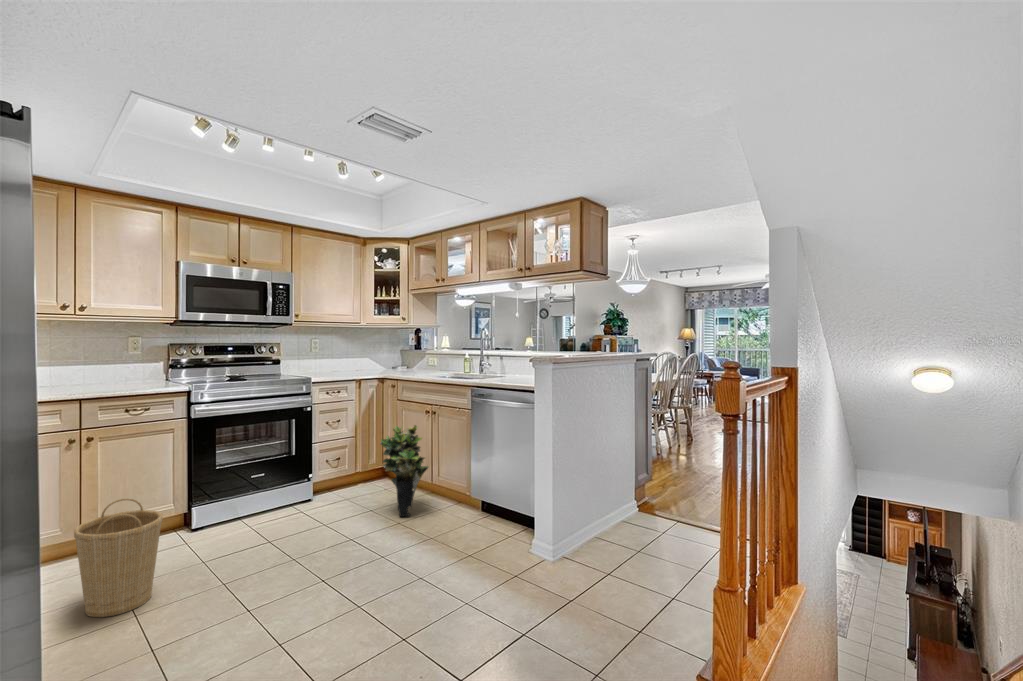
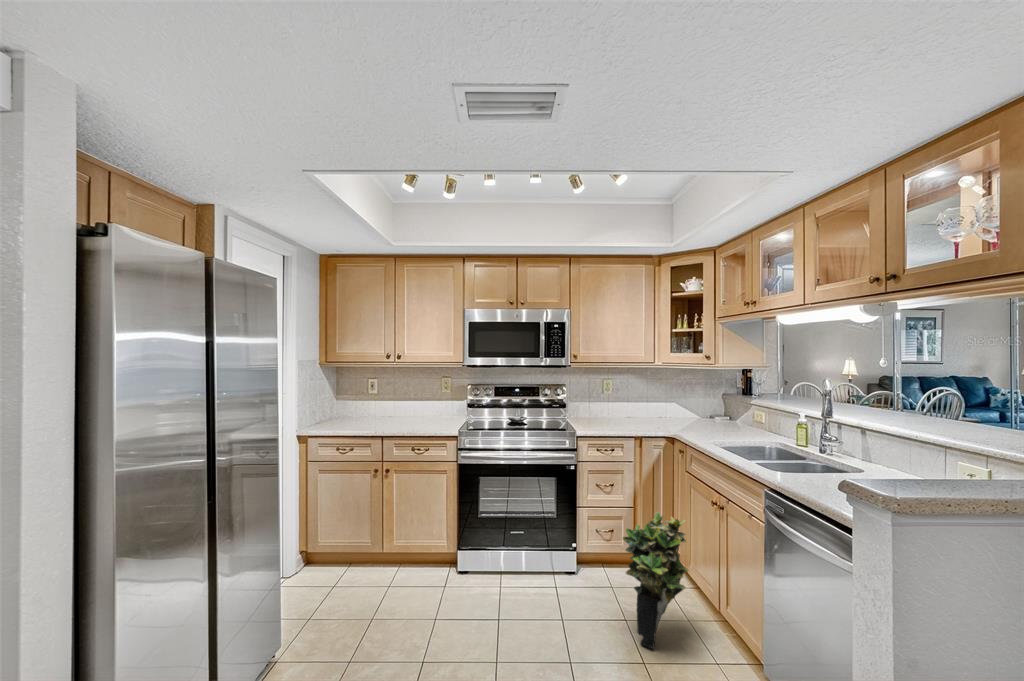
basket: present [74,498,163,617] -> none [318,536,382,643]

